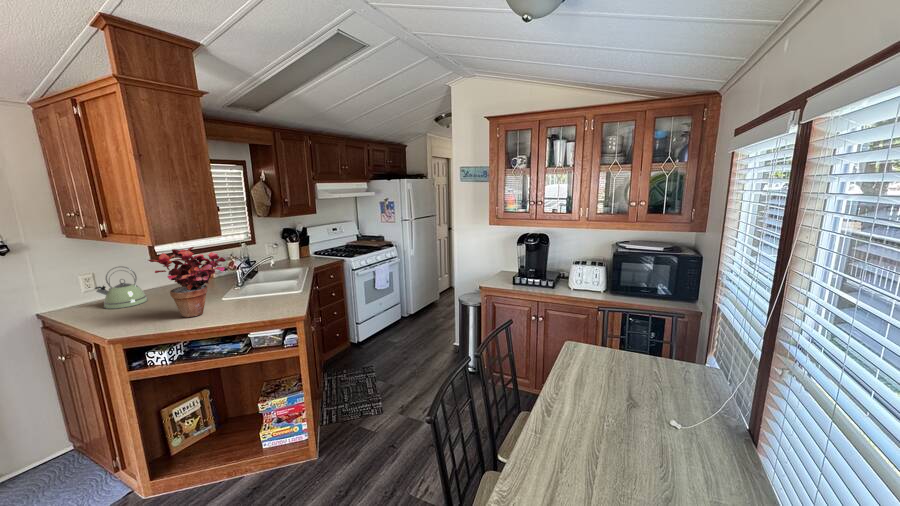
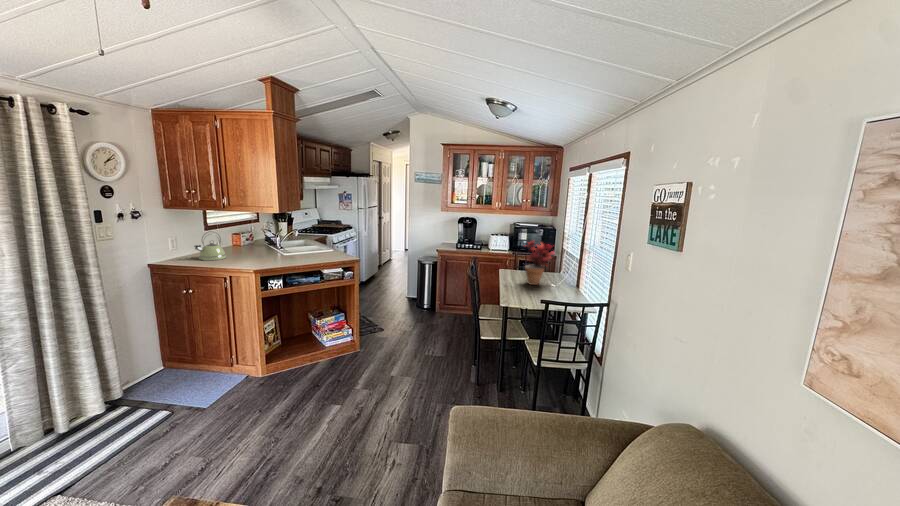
potted plant: present [148,247,226,317] -> present [525,241,555,285]

